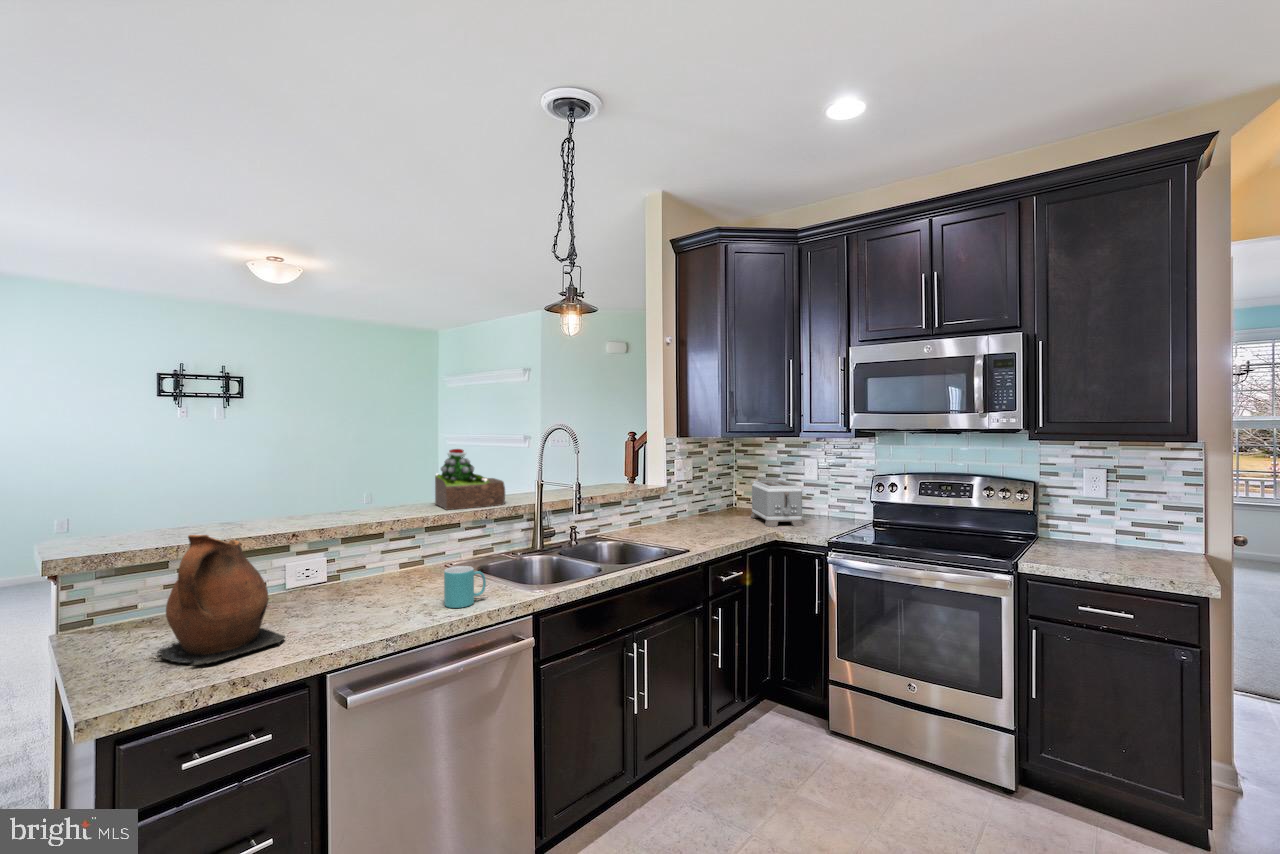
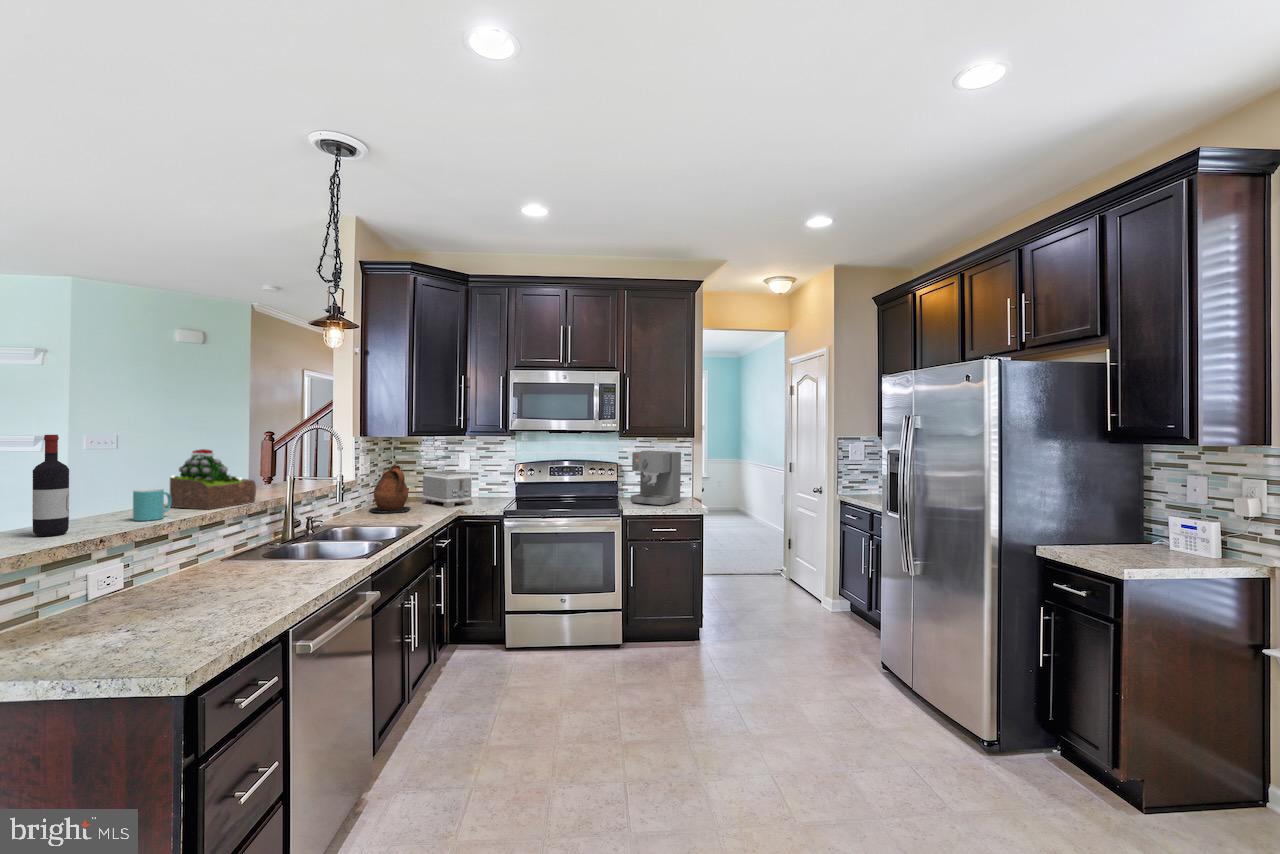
wine bottle: none [273,433,301,525] -> present [33,435,69,536]
coffee maker: none [1049,464,1161,564] -> present [631,450,681,506]
ceramic pitcher: present [158,535,285,666] -> present [369,465,411,512]
mug: present [444,566,486,608] -> present [133,489,171,521]

